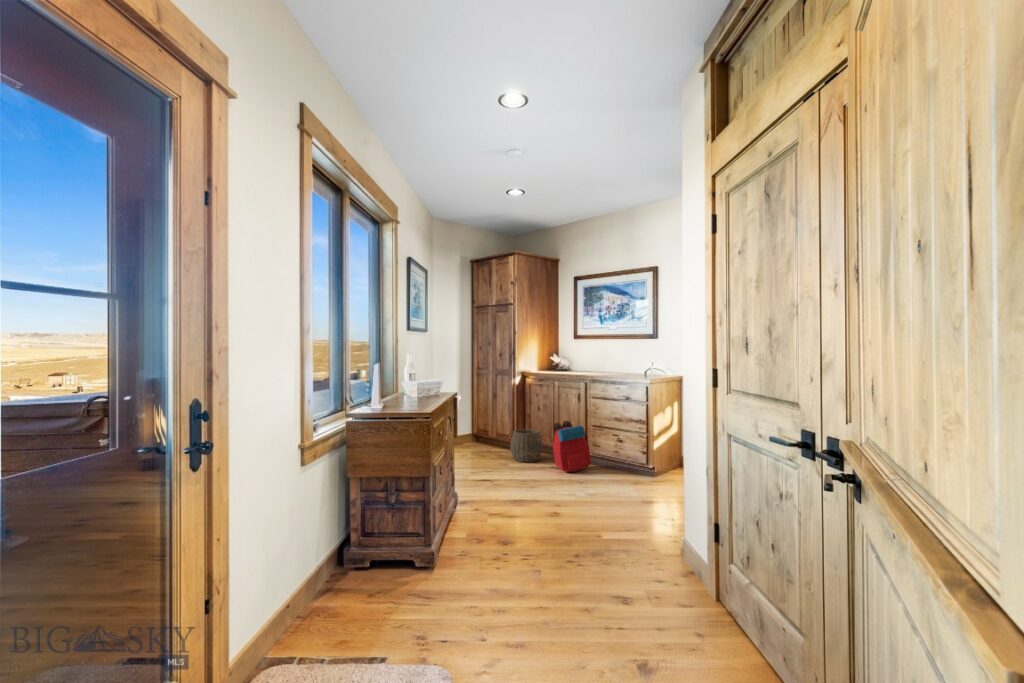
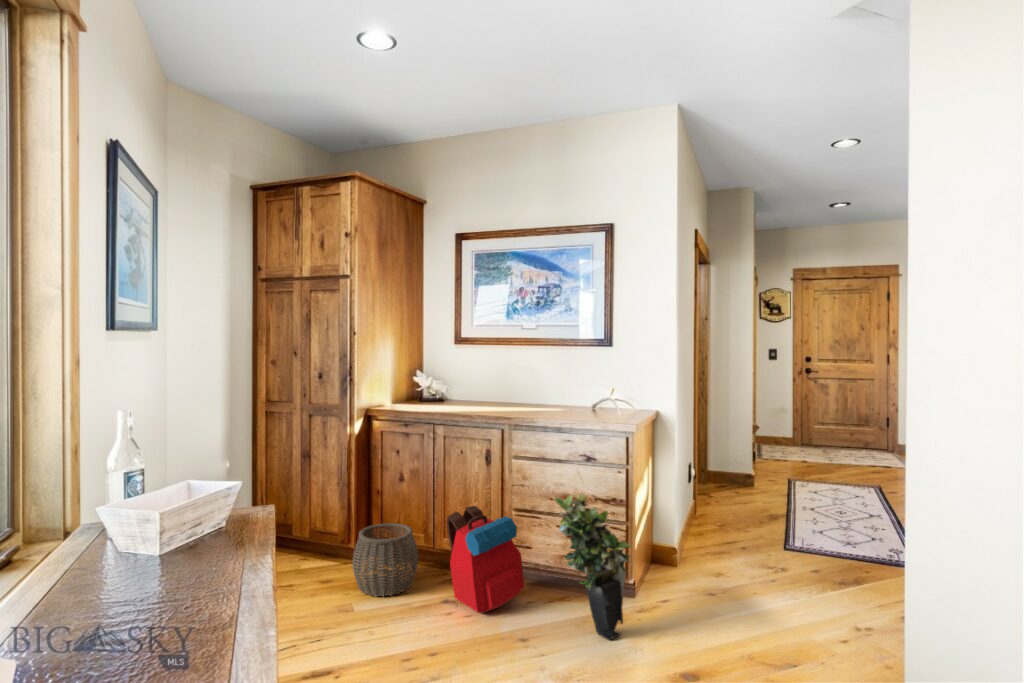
potted plant: none [598,414,639,488] -> present [554,493,631,640]

